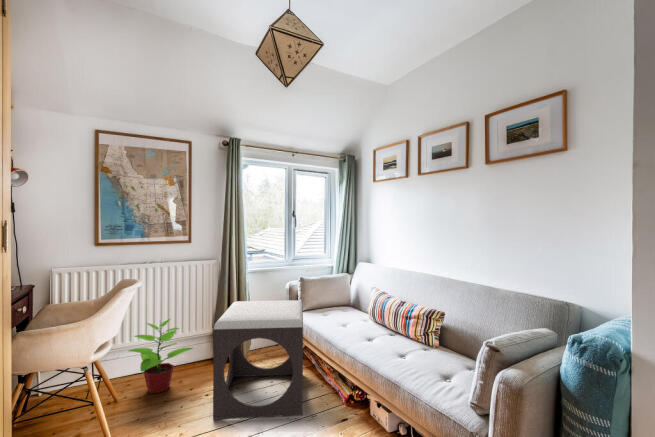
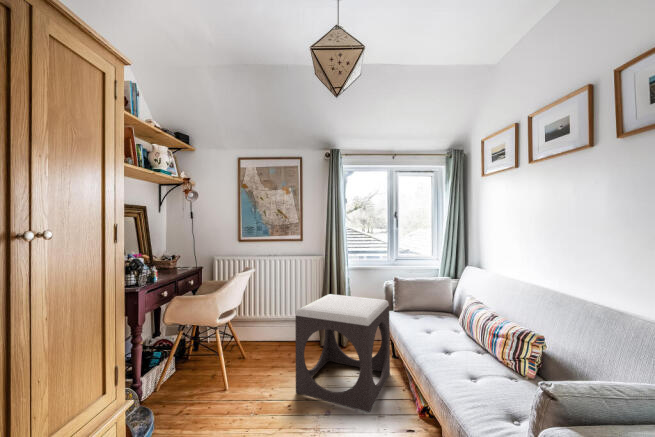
potted plant: present [129,319,193,393] -> none [252,301,297,360]

